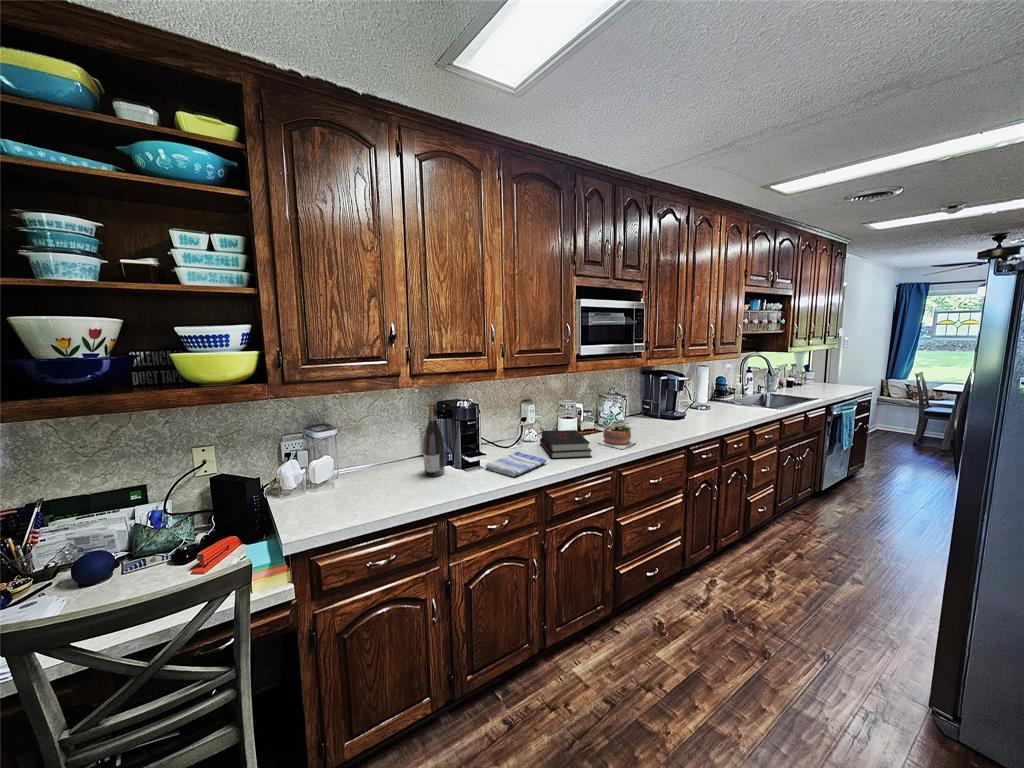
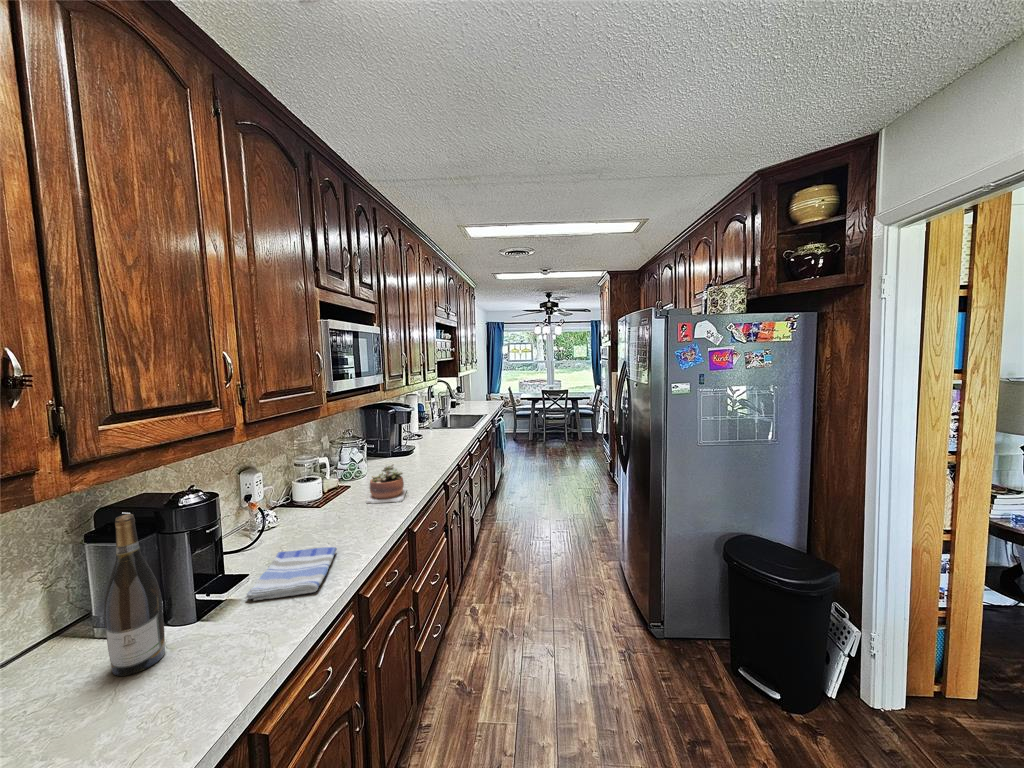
hardback book: present [540,430,592,459] -> none [289,494,382,542]

